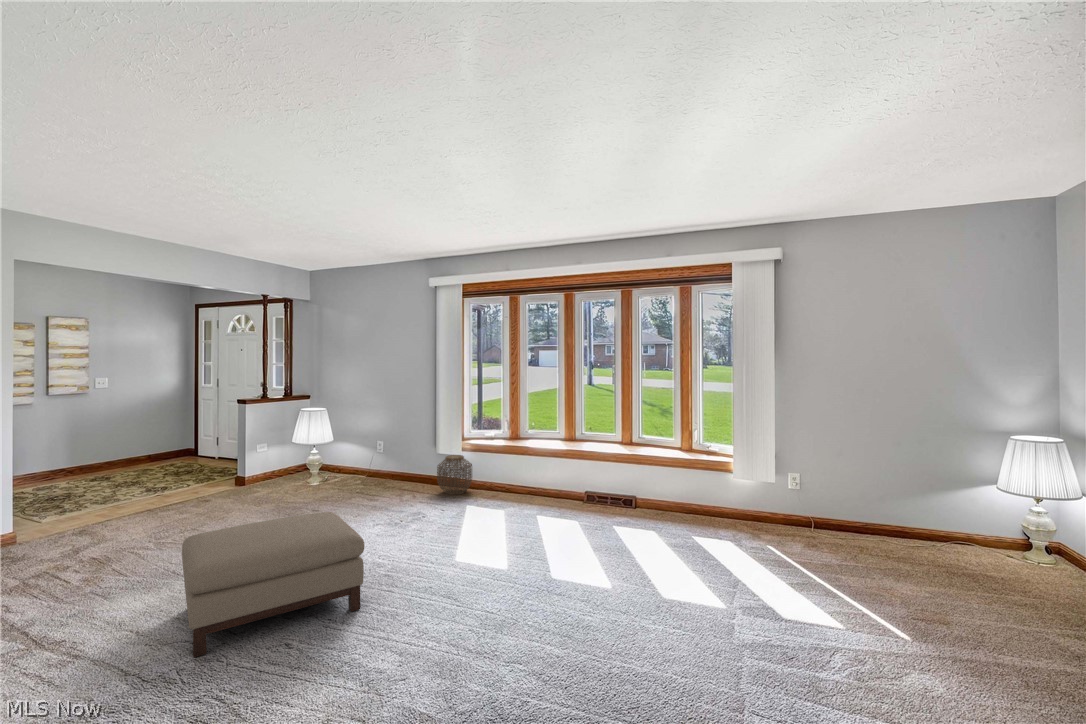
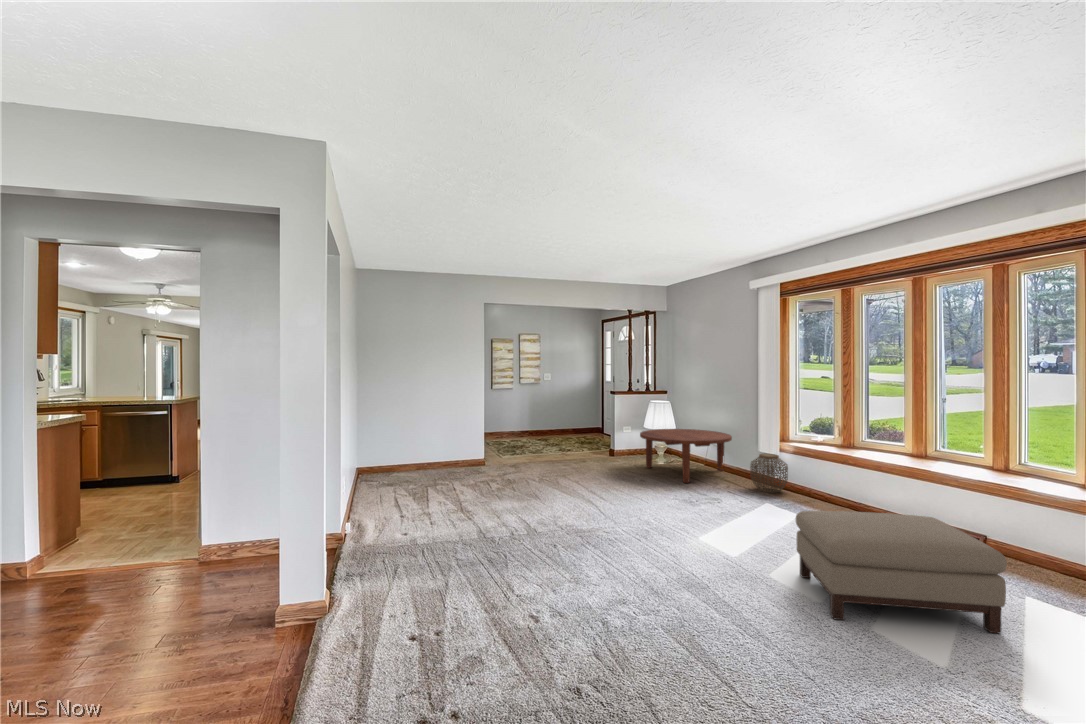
coffee table: none [299,437,408,502] -> present [640,429,732,483]
ottoman: present [182,512,364,658] -> present [796,511,1007,633]

